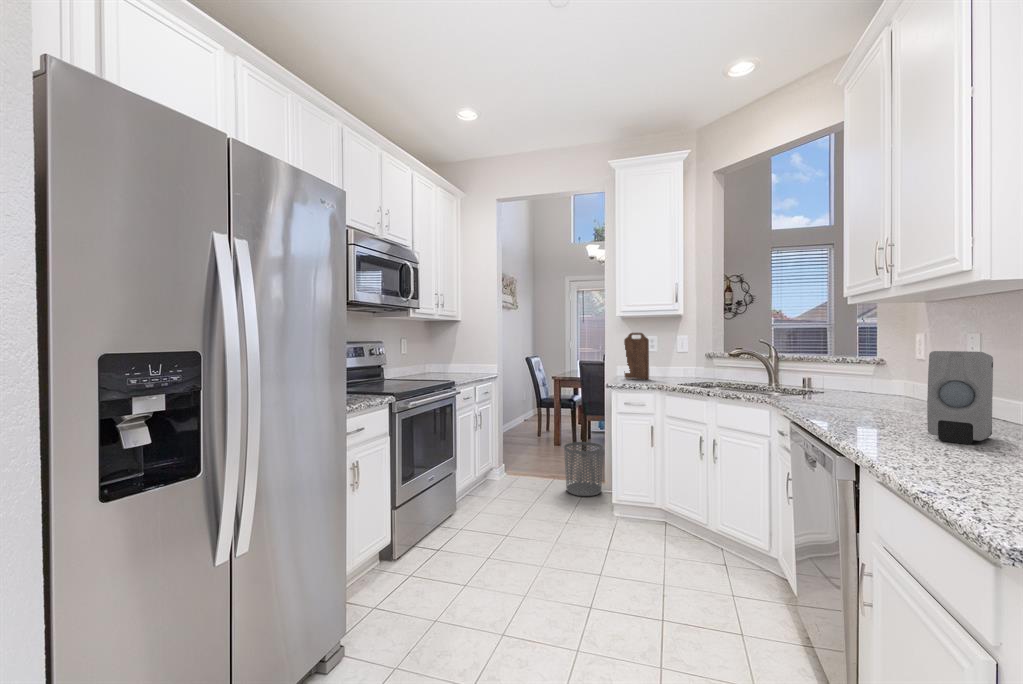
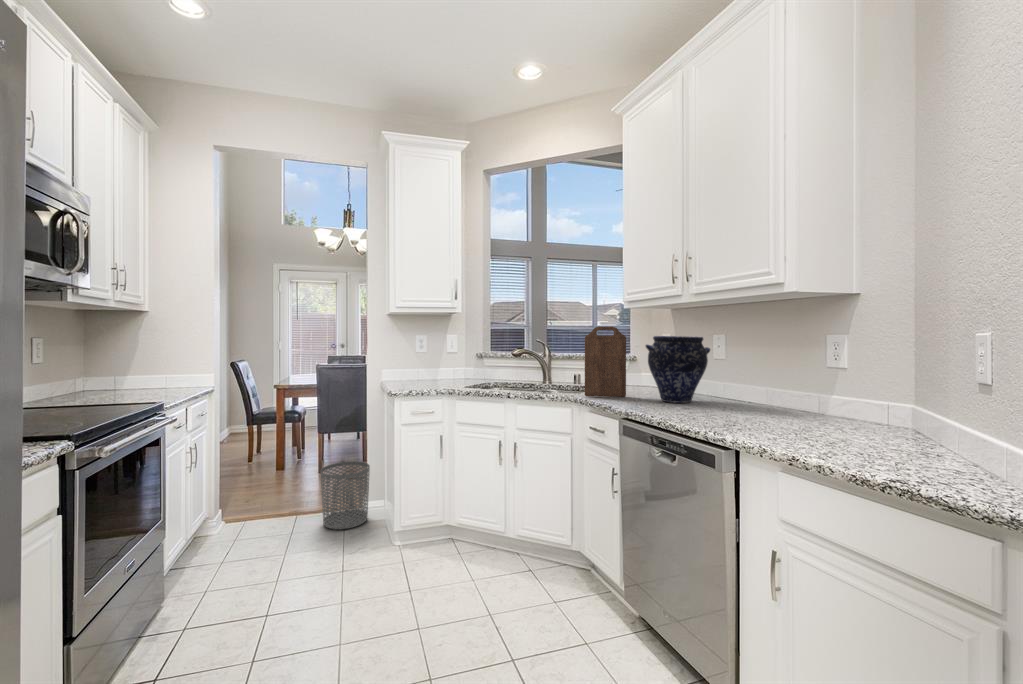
cutting board: present [624,333,649,379] -> present [585,327,626,397]
vase: none [840,335,934,413] -> present [646,336,710,403]
soap dispenser: present [927,351,993,444] -> none [753,350,806,426]

